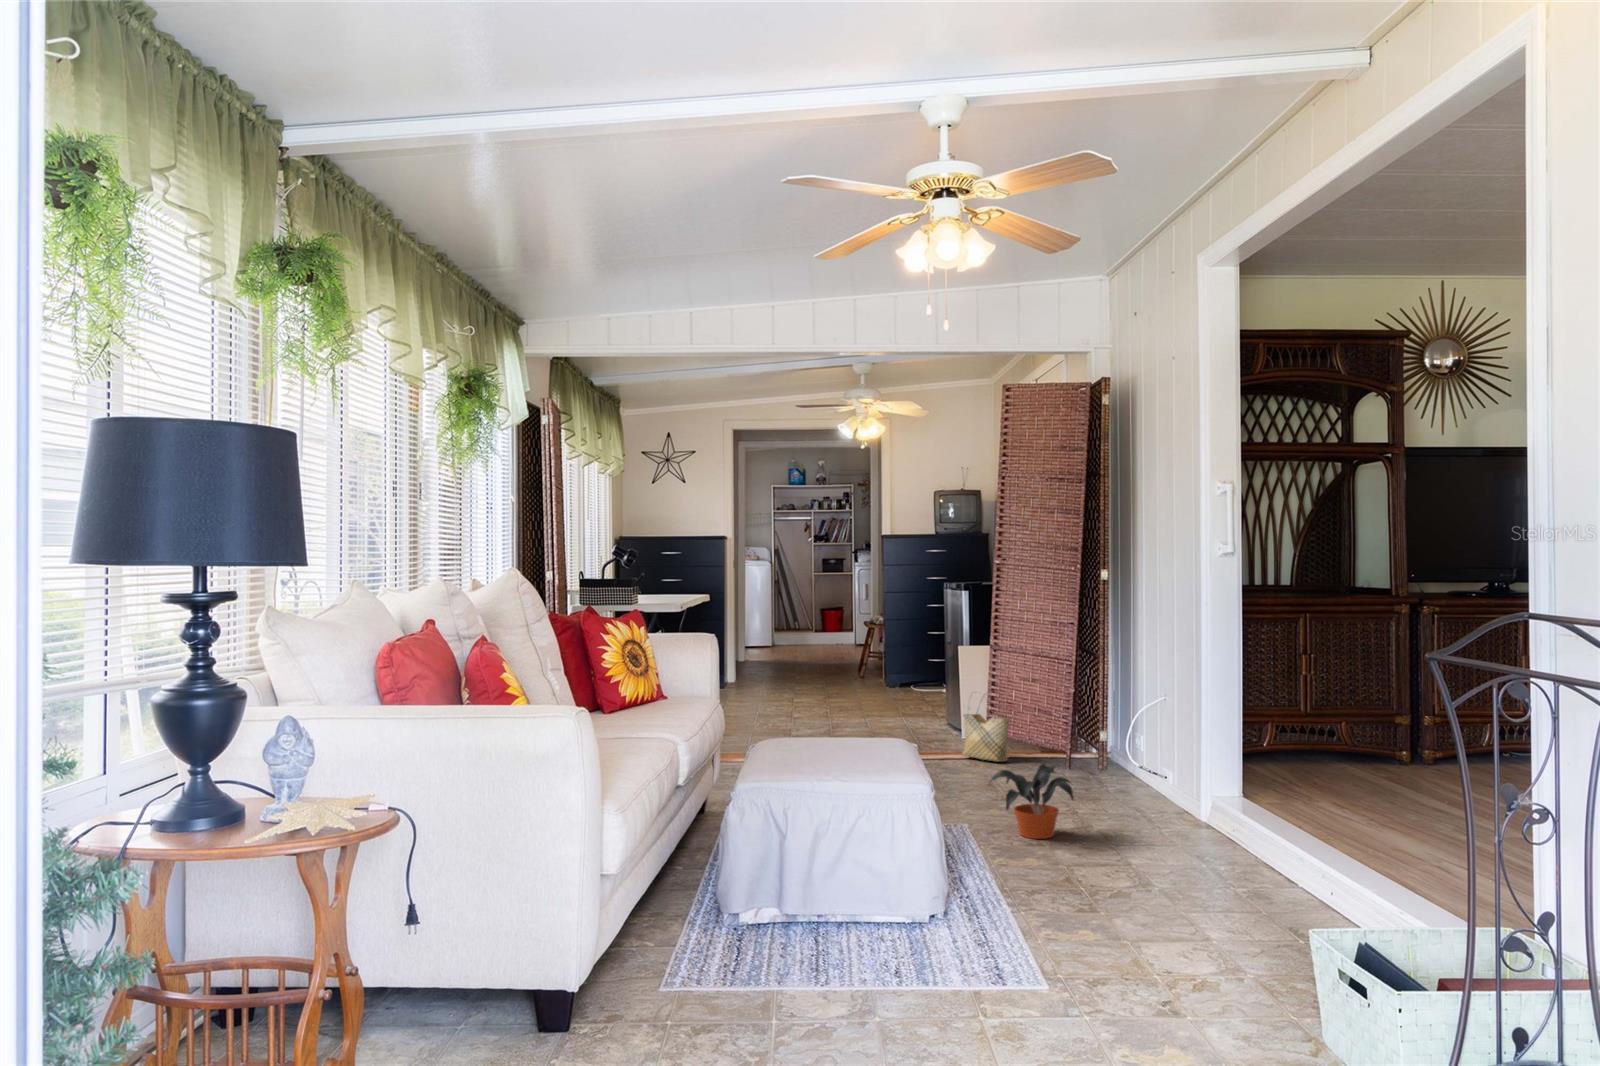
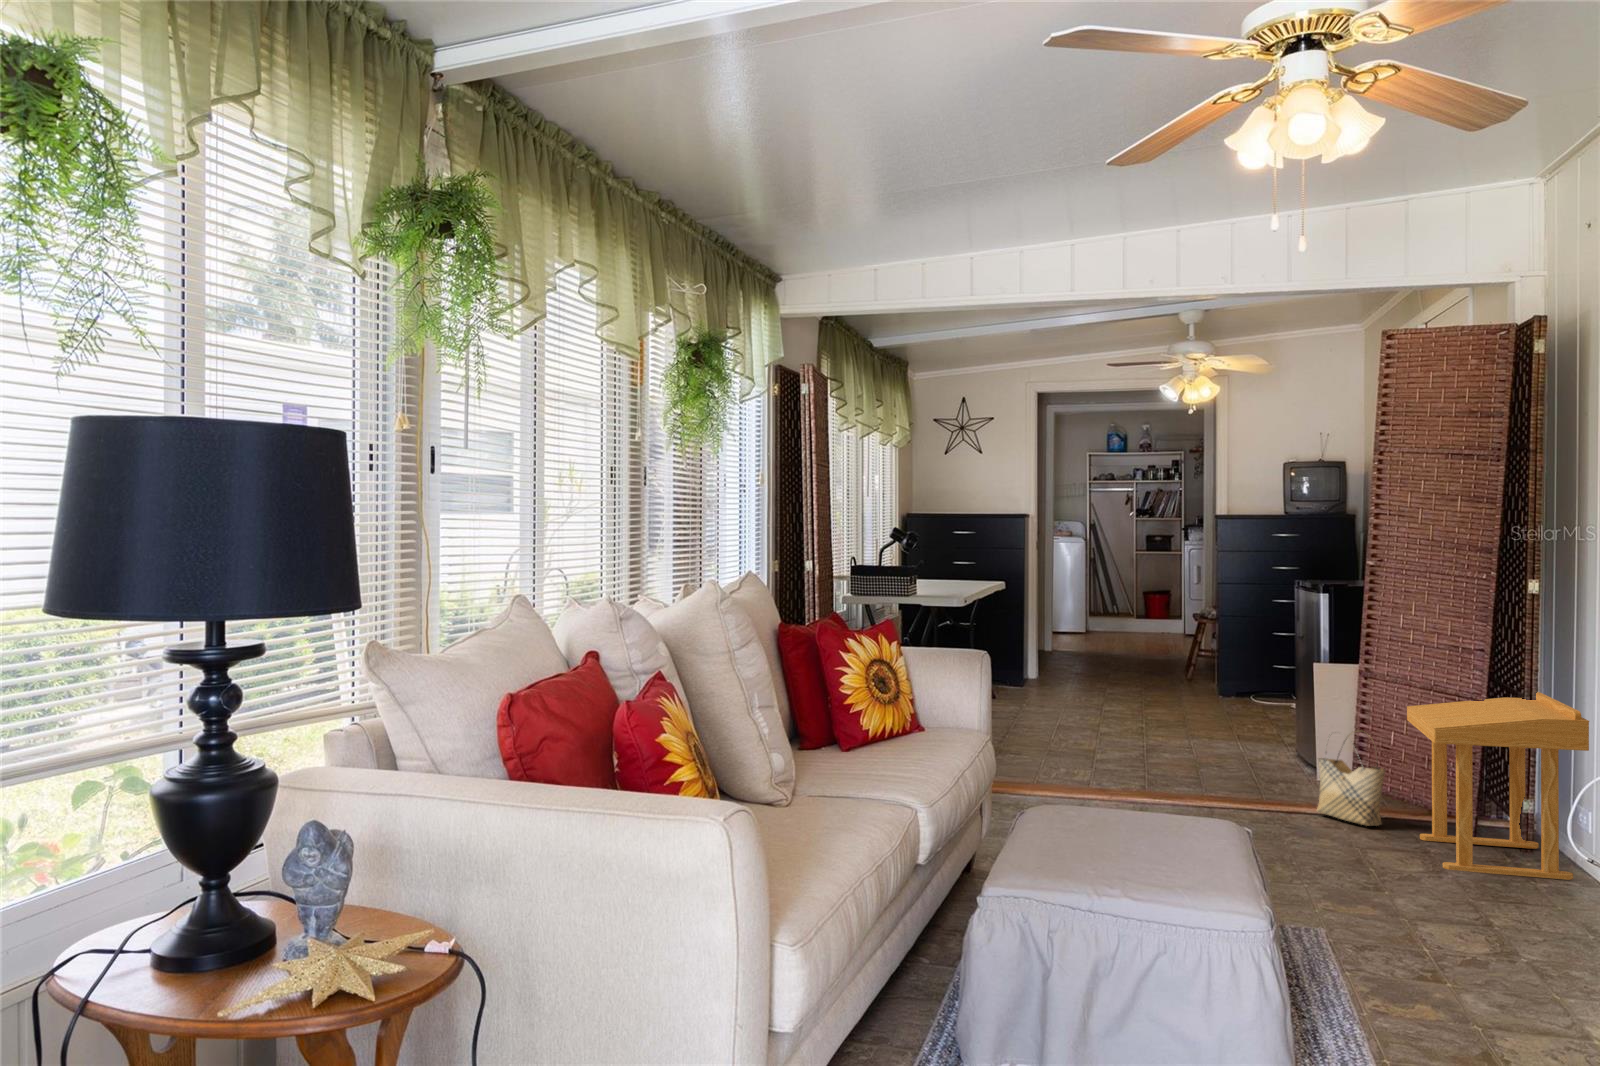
side table: none [1023,653,1138,784] -> present [1407,692,1589,880]
potted plant: present [991,764,1074,839] -> none [1354,860,1491,970]

